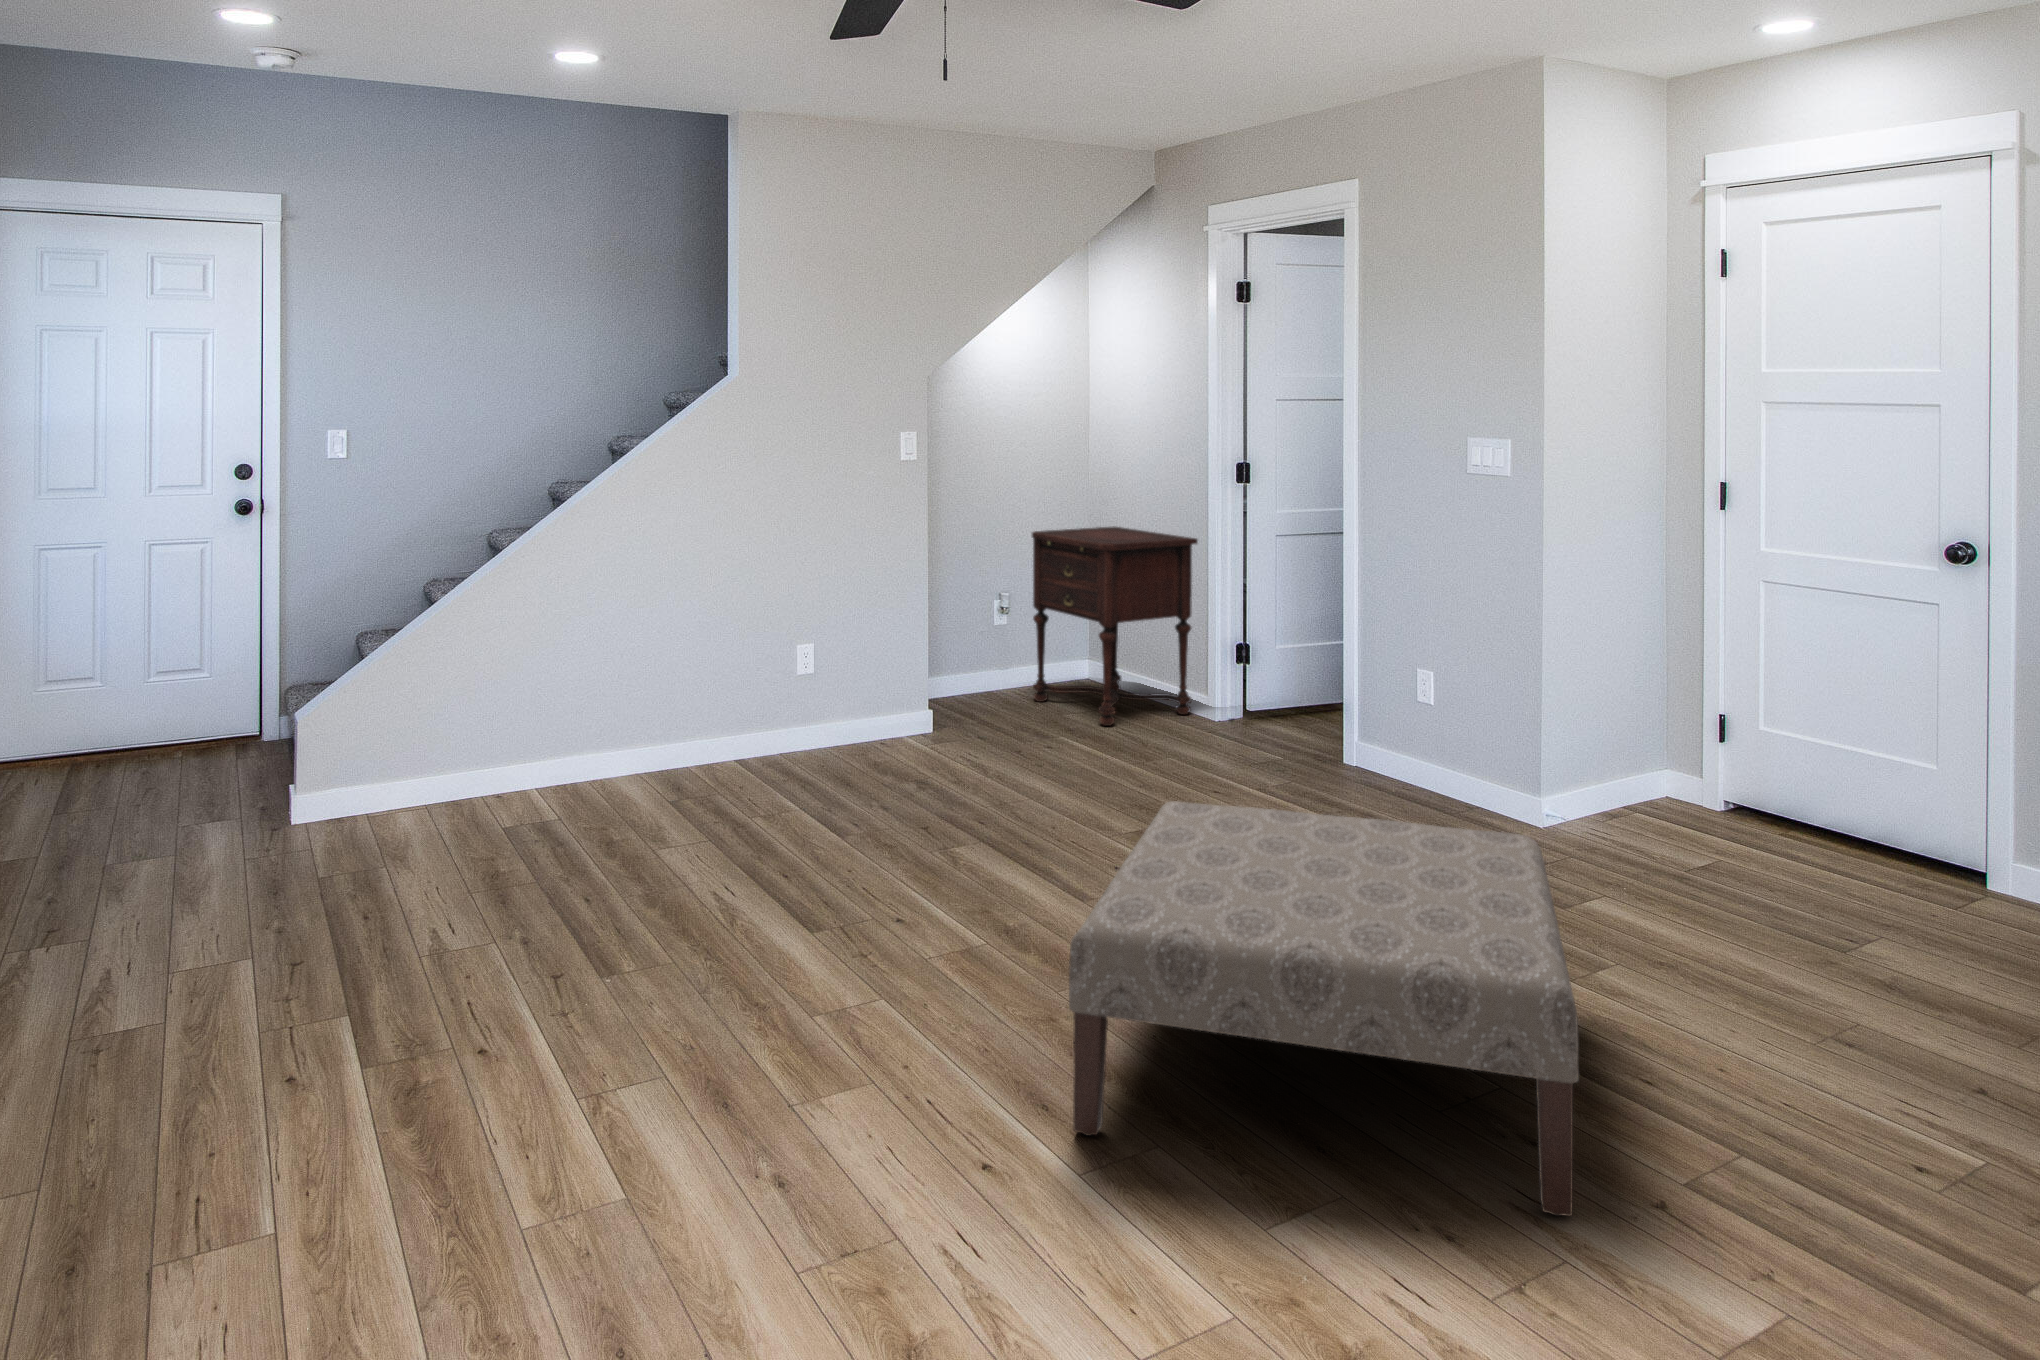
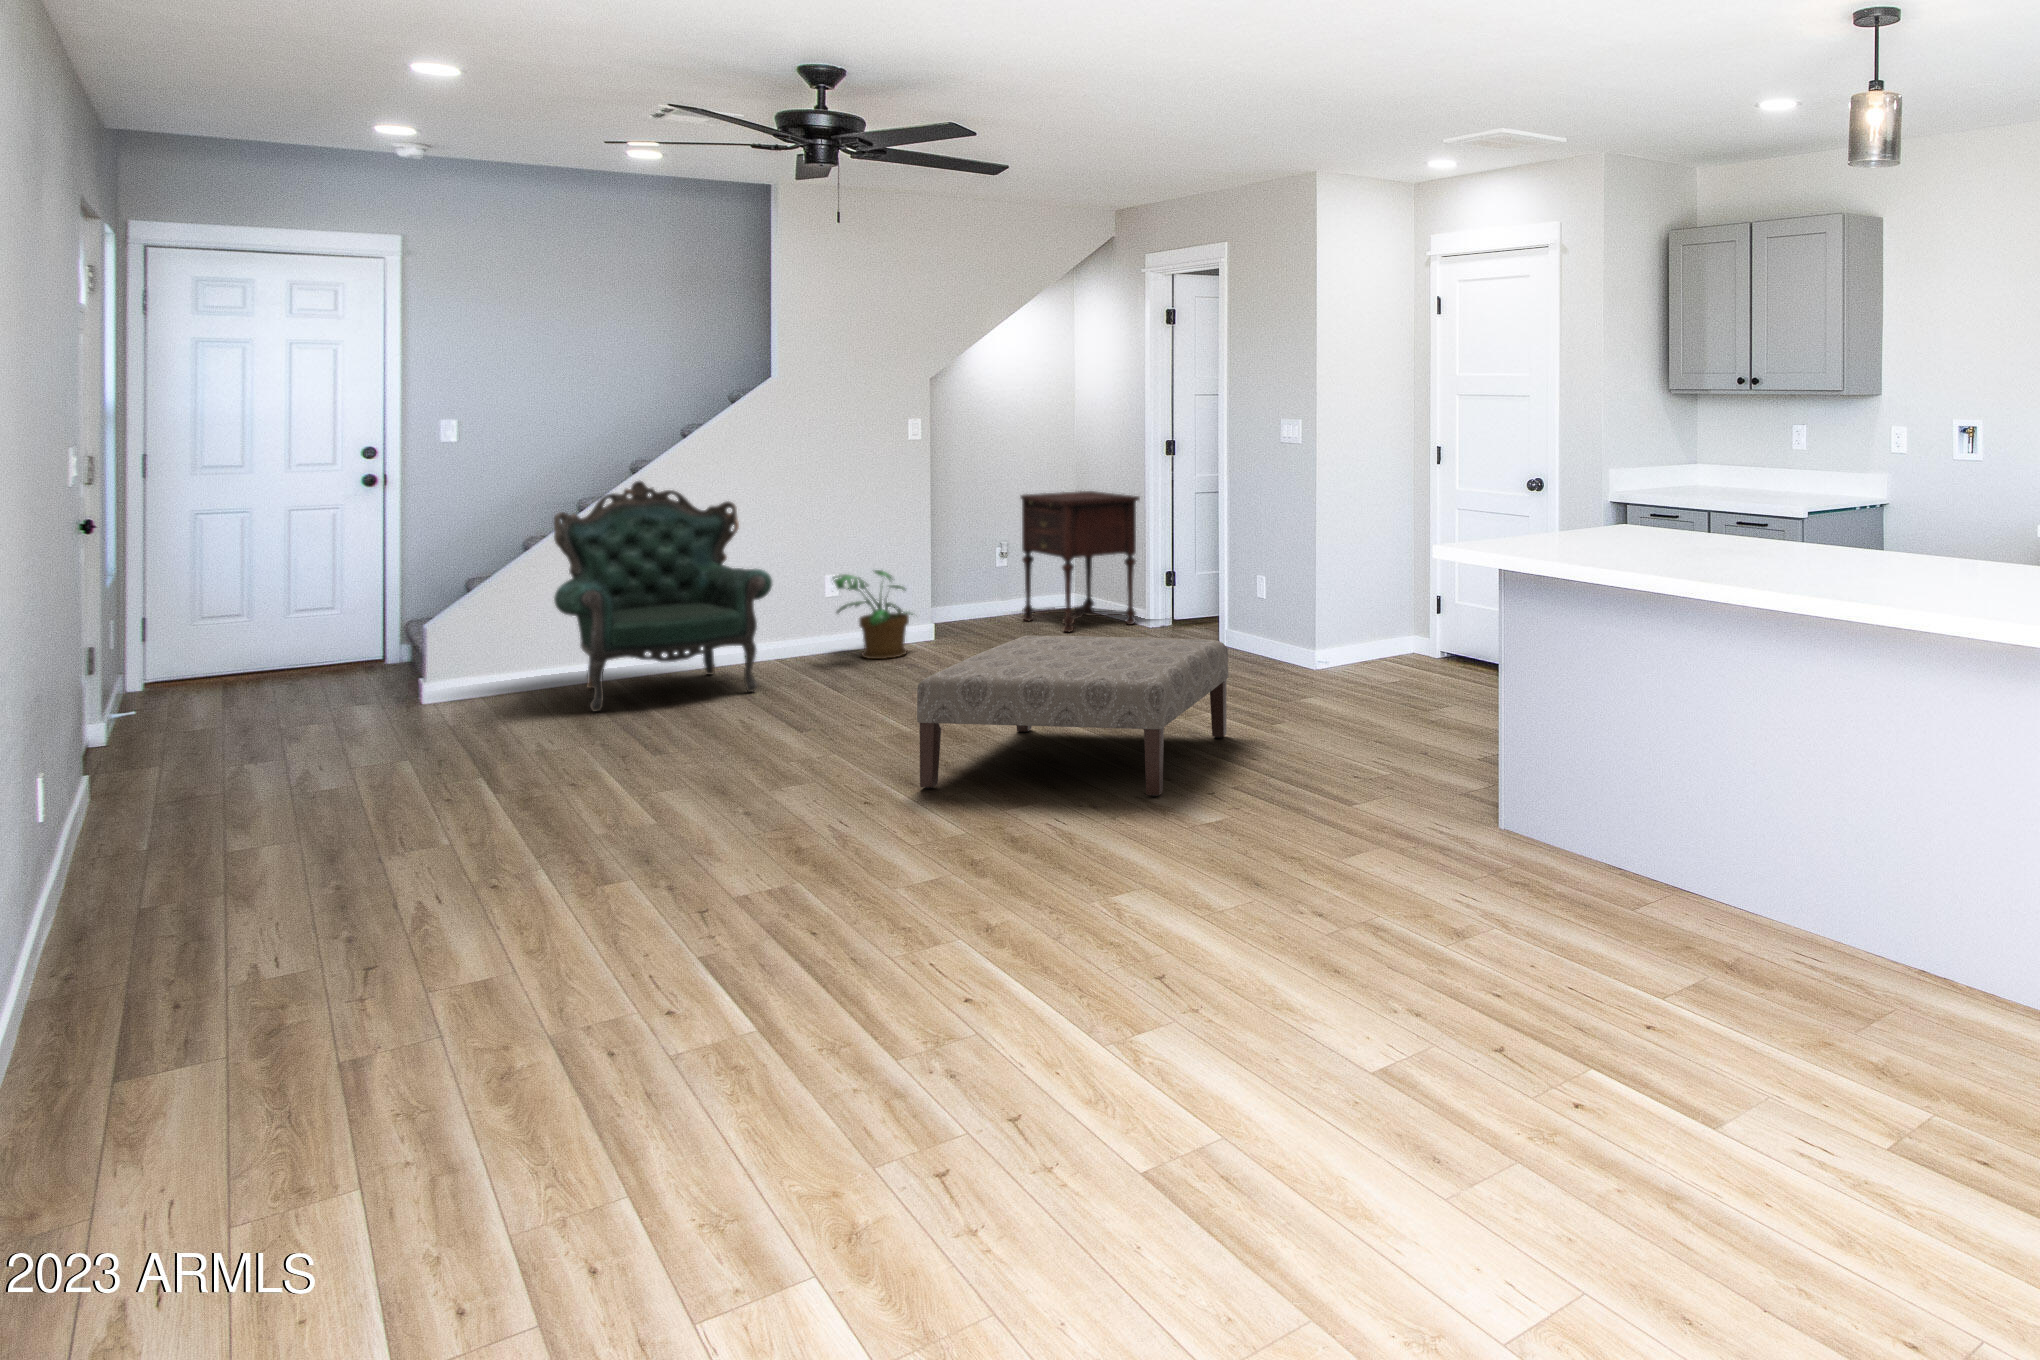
armchair: none [461,514,748,860] -> present [554,481,772,711]
potted plant: none [813,637,921,767] -> present [833,570,913,659]

